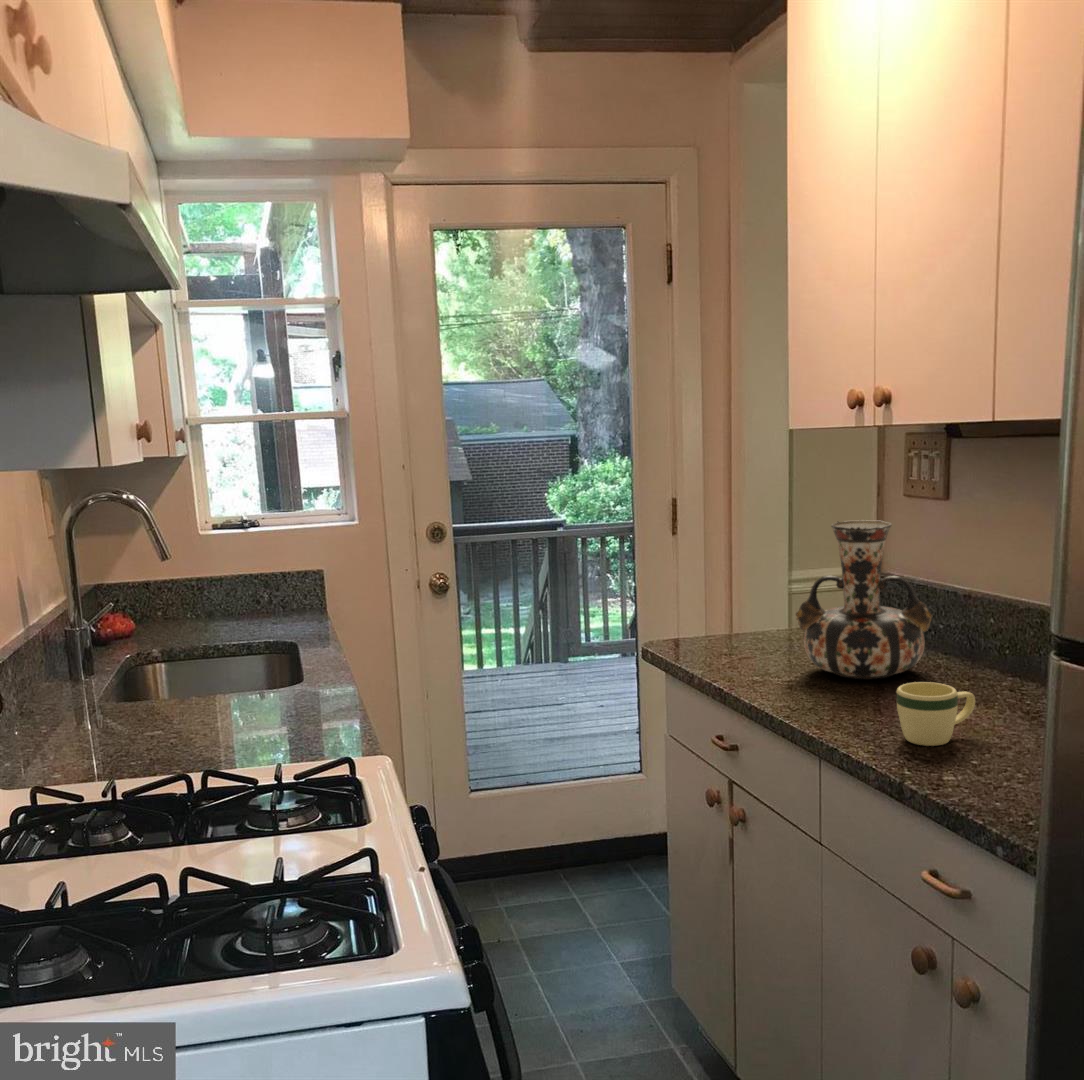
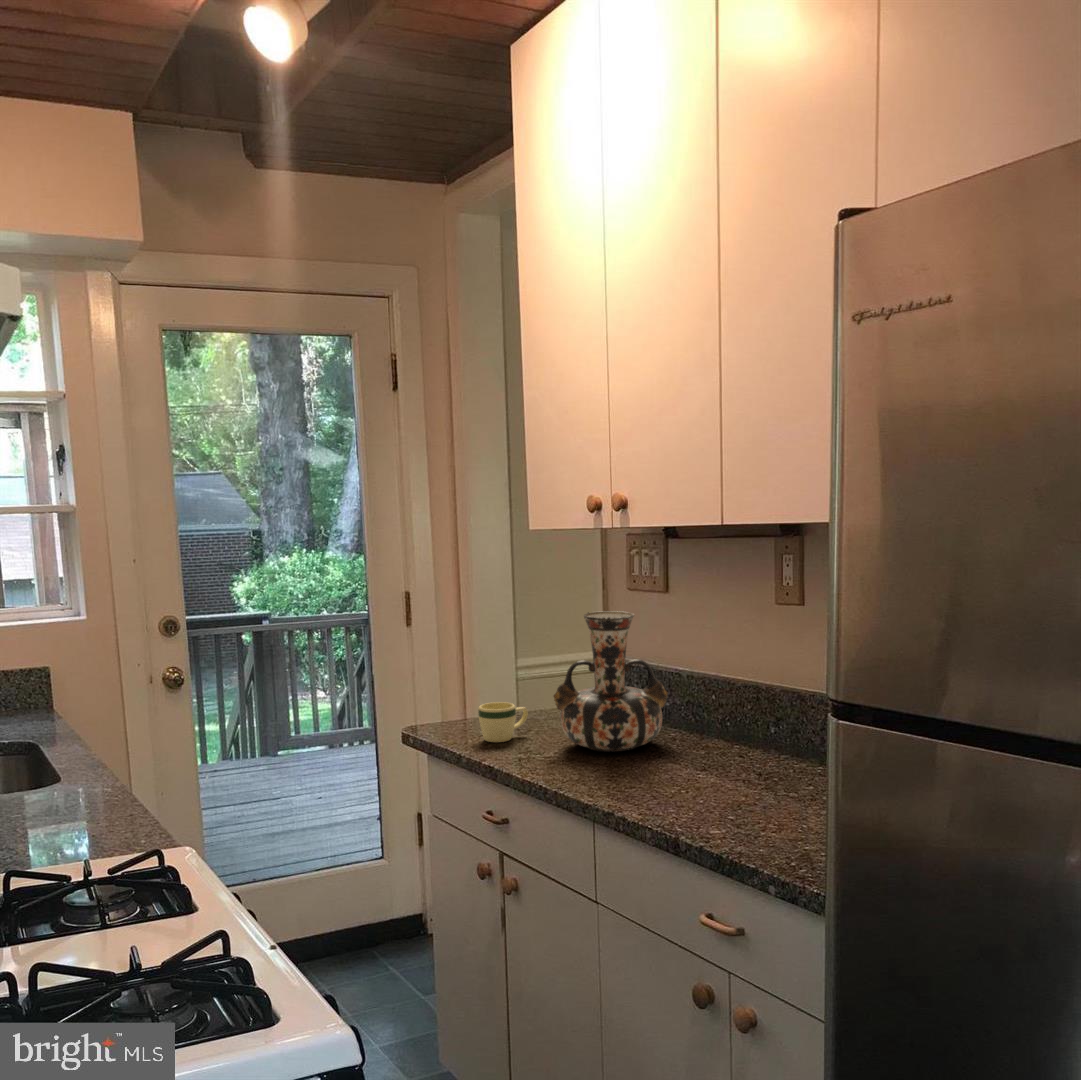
mug: present [896,682,975,746] -> present [478,702,528,742]

